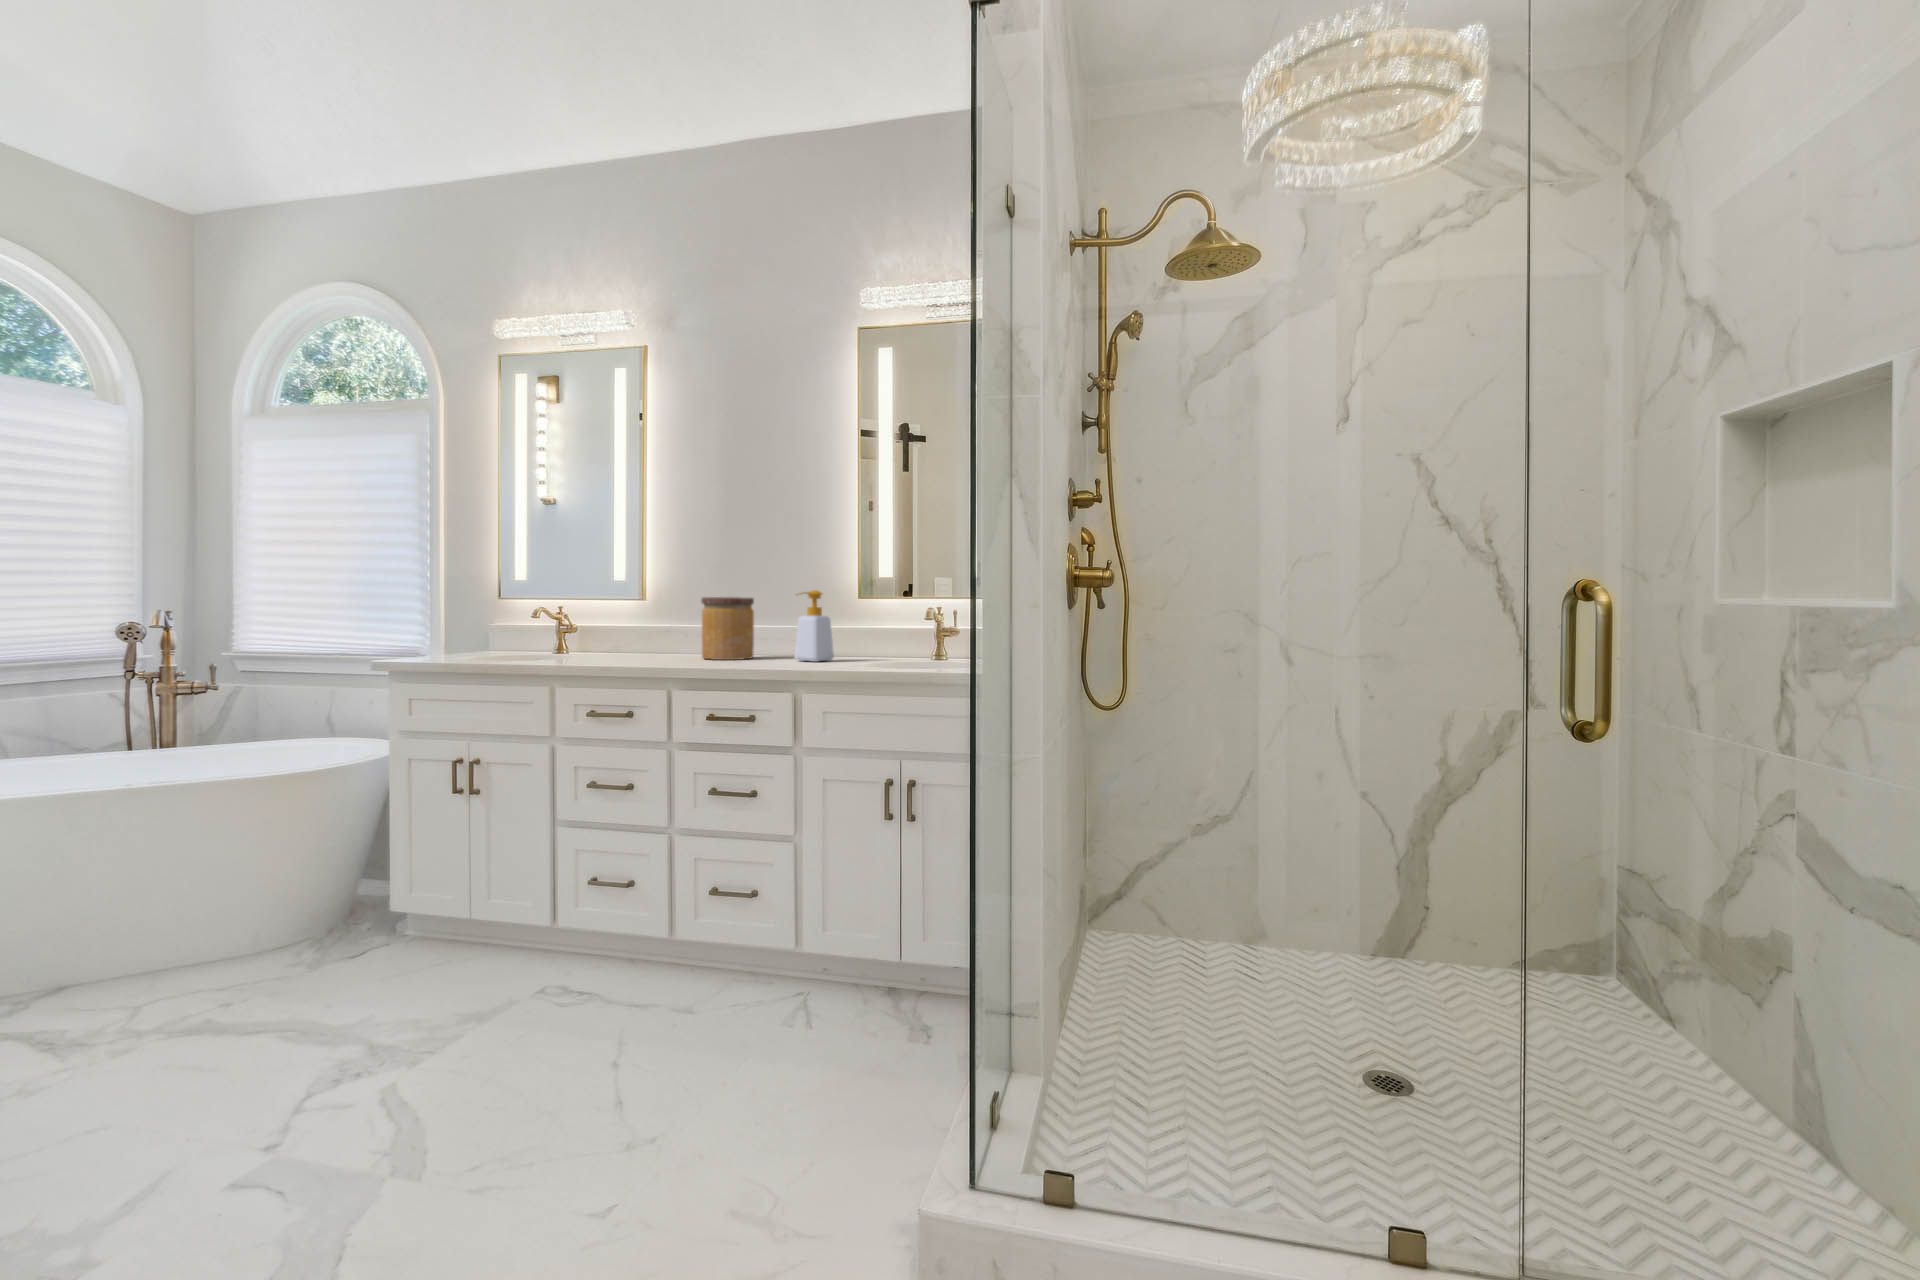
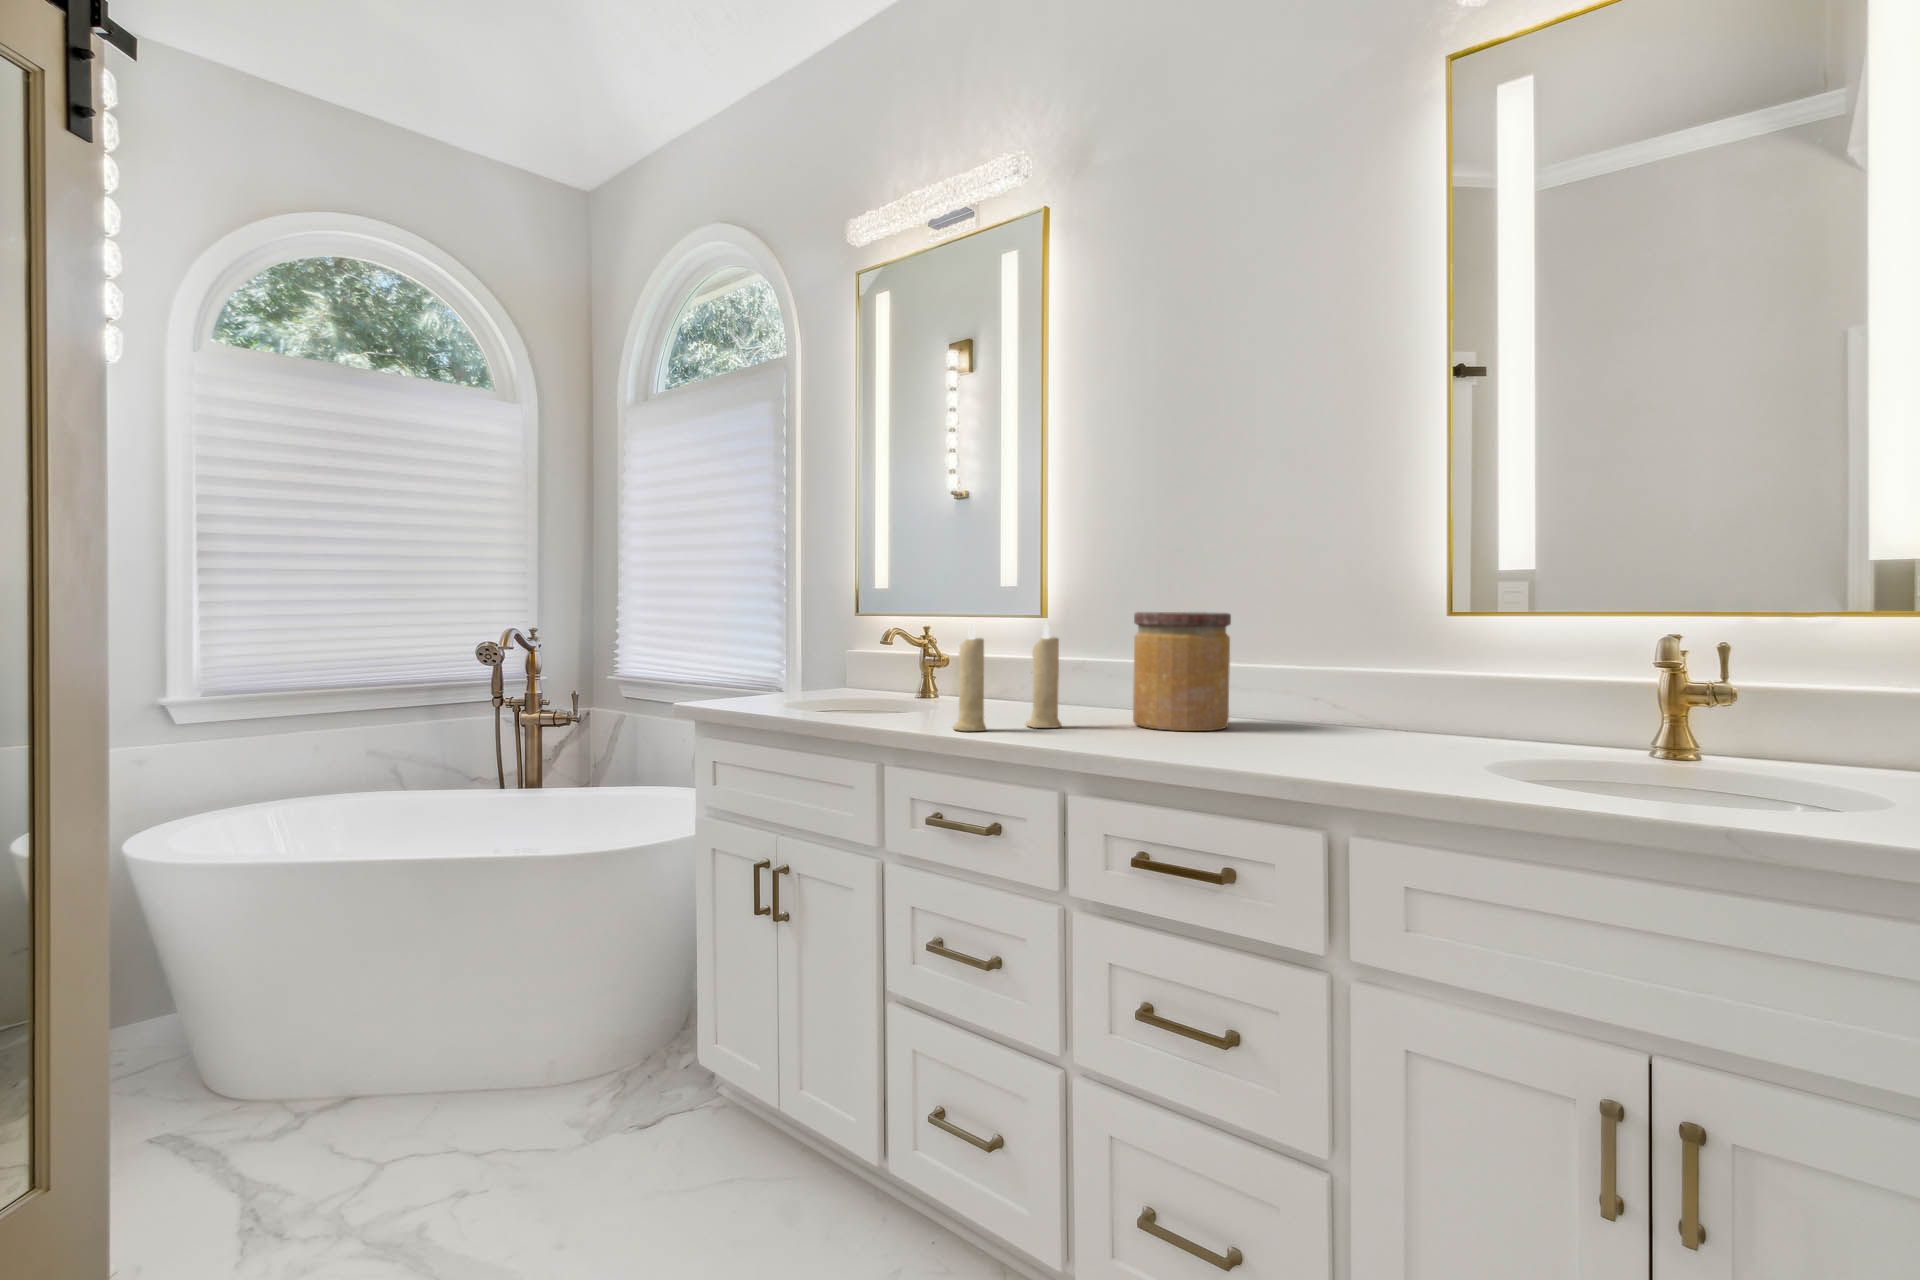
soap bottle: present [795,590,834,662] -> none [1315,597,1402,748]
candle: none [597,601,662,663] -> present [953,624,1062,731]

